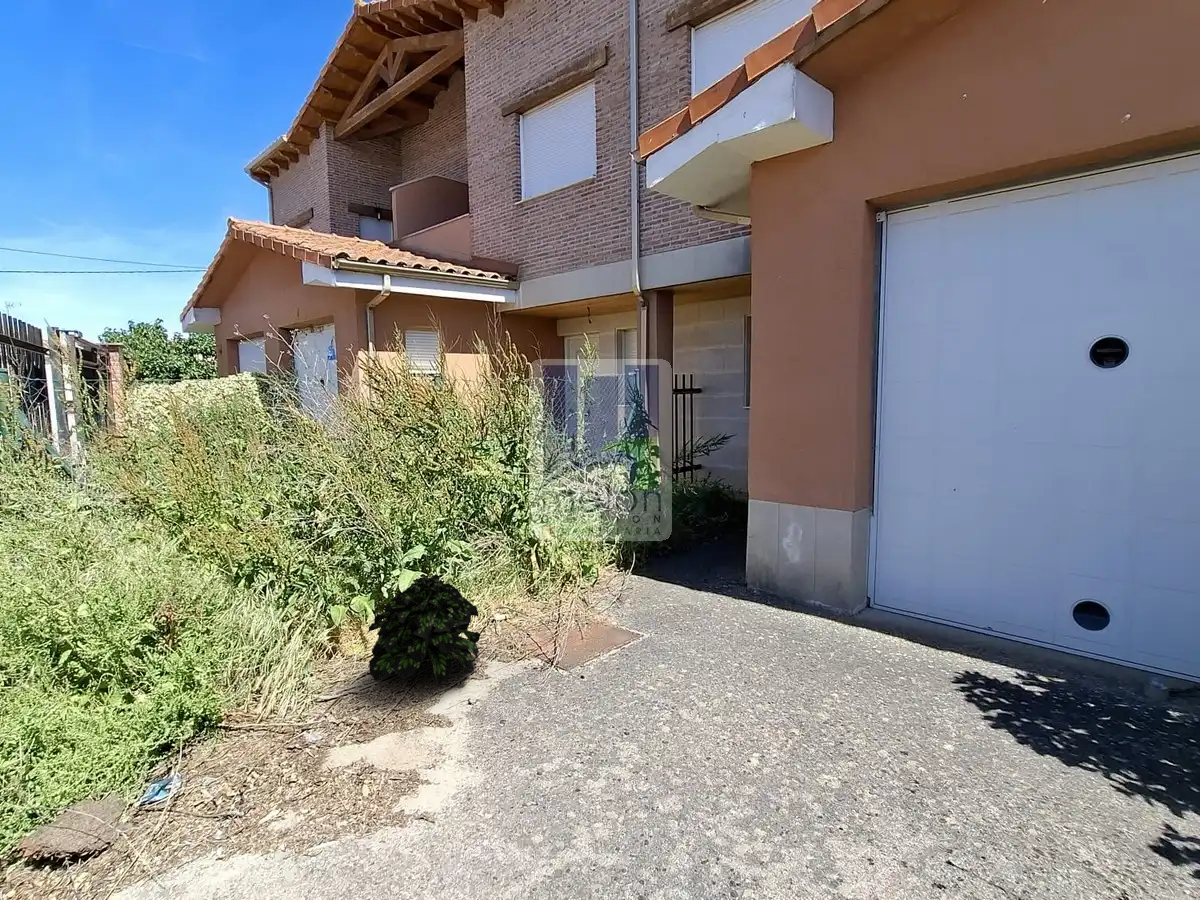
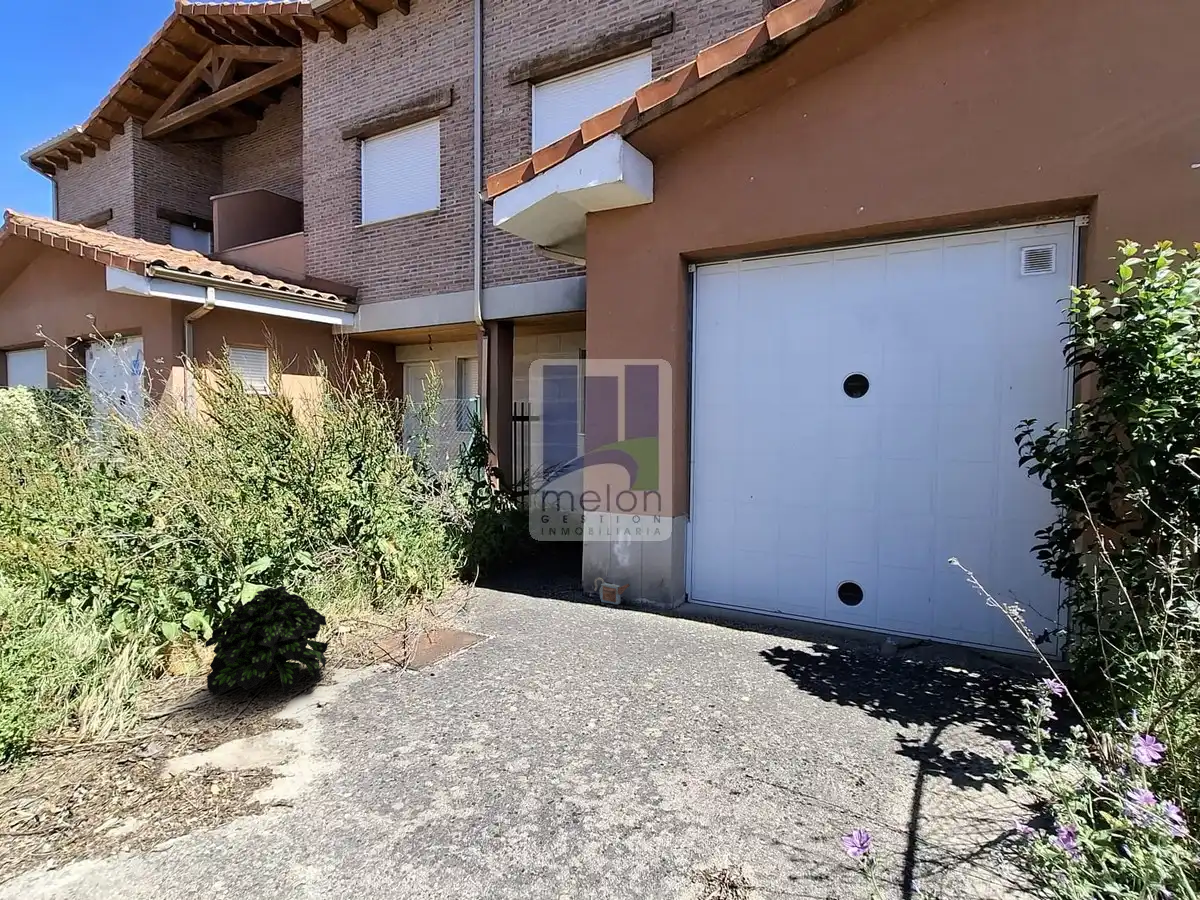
watering can: none [756,574,799,606] -> present [594,578,630,605]

